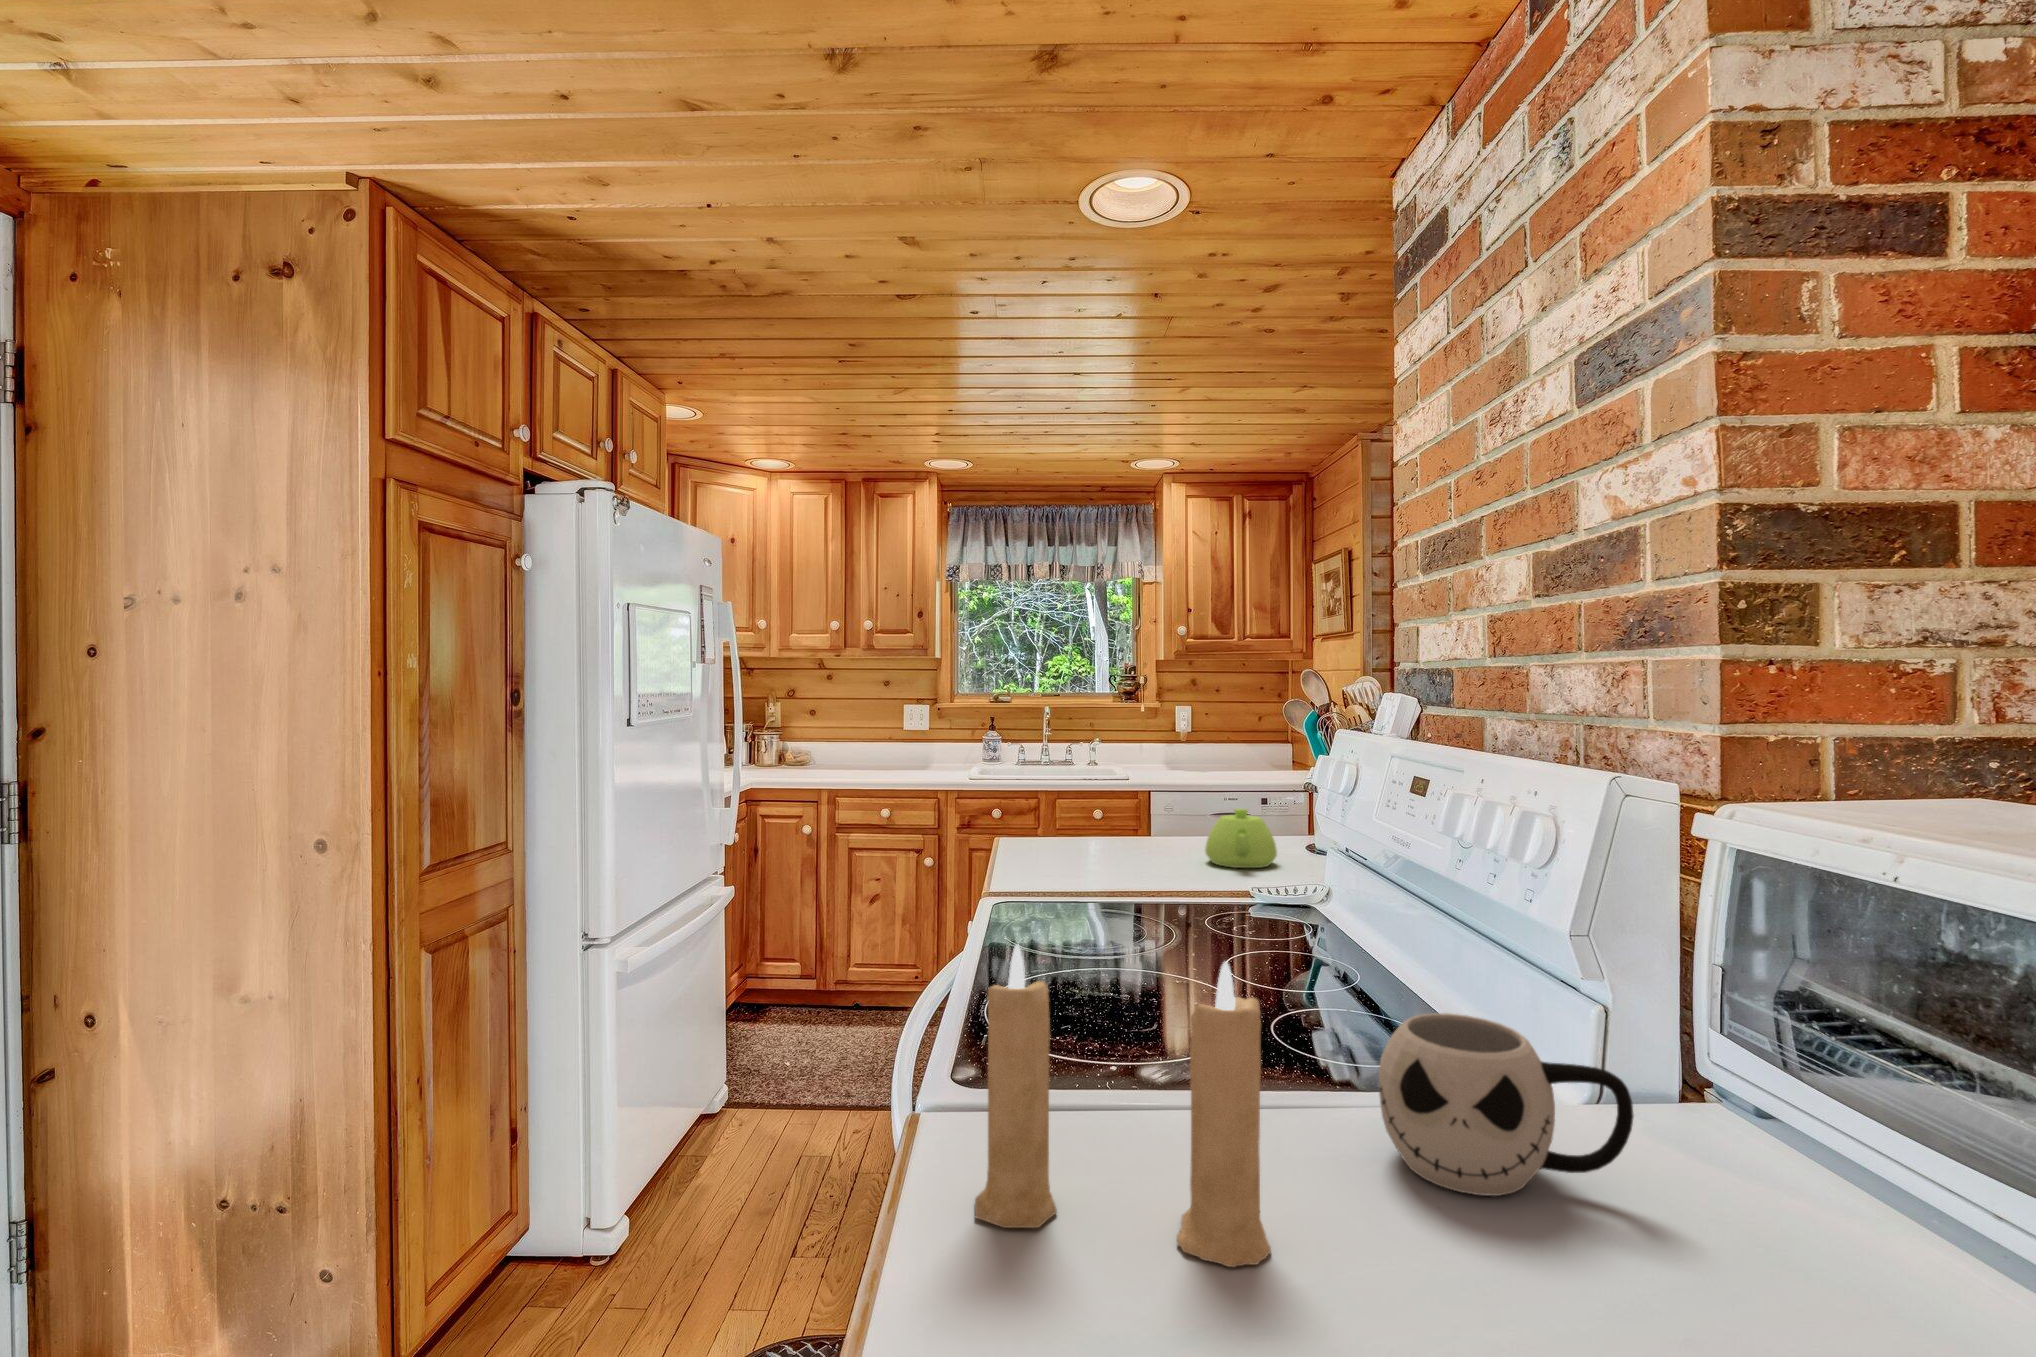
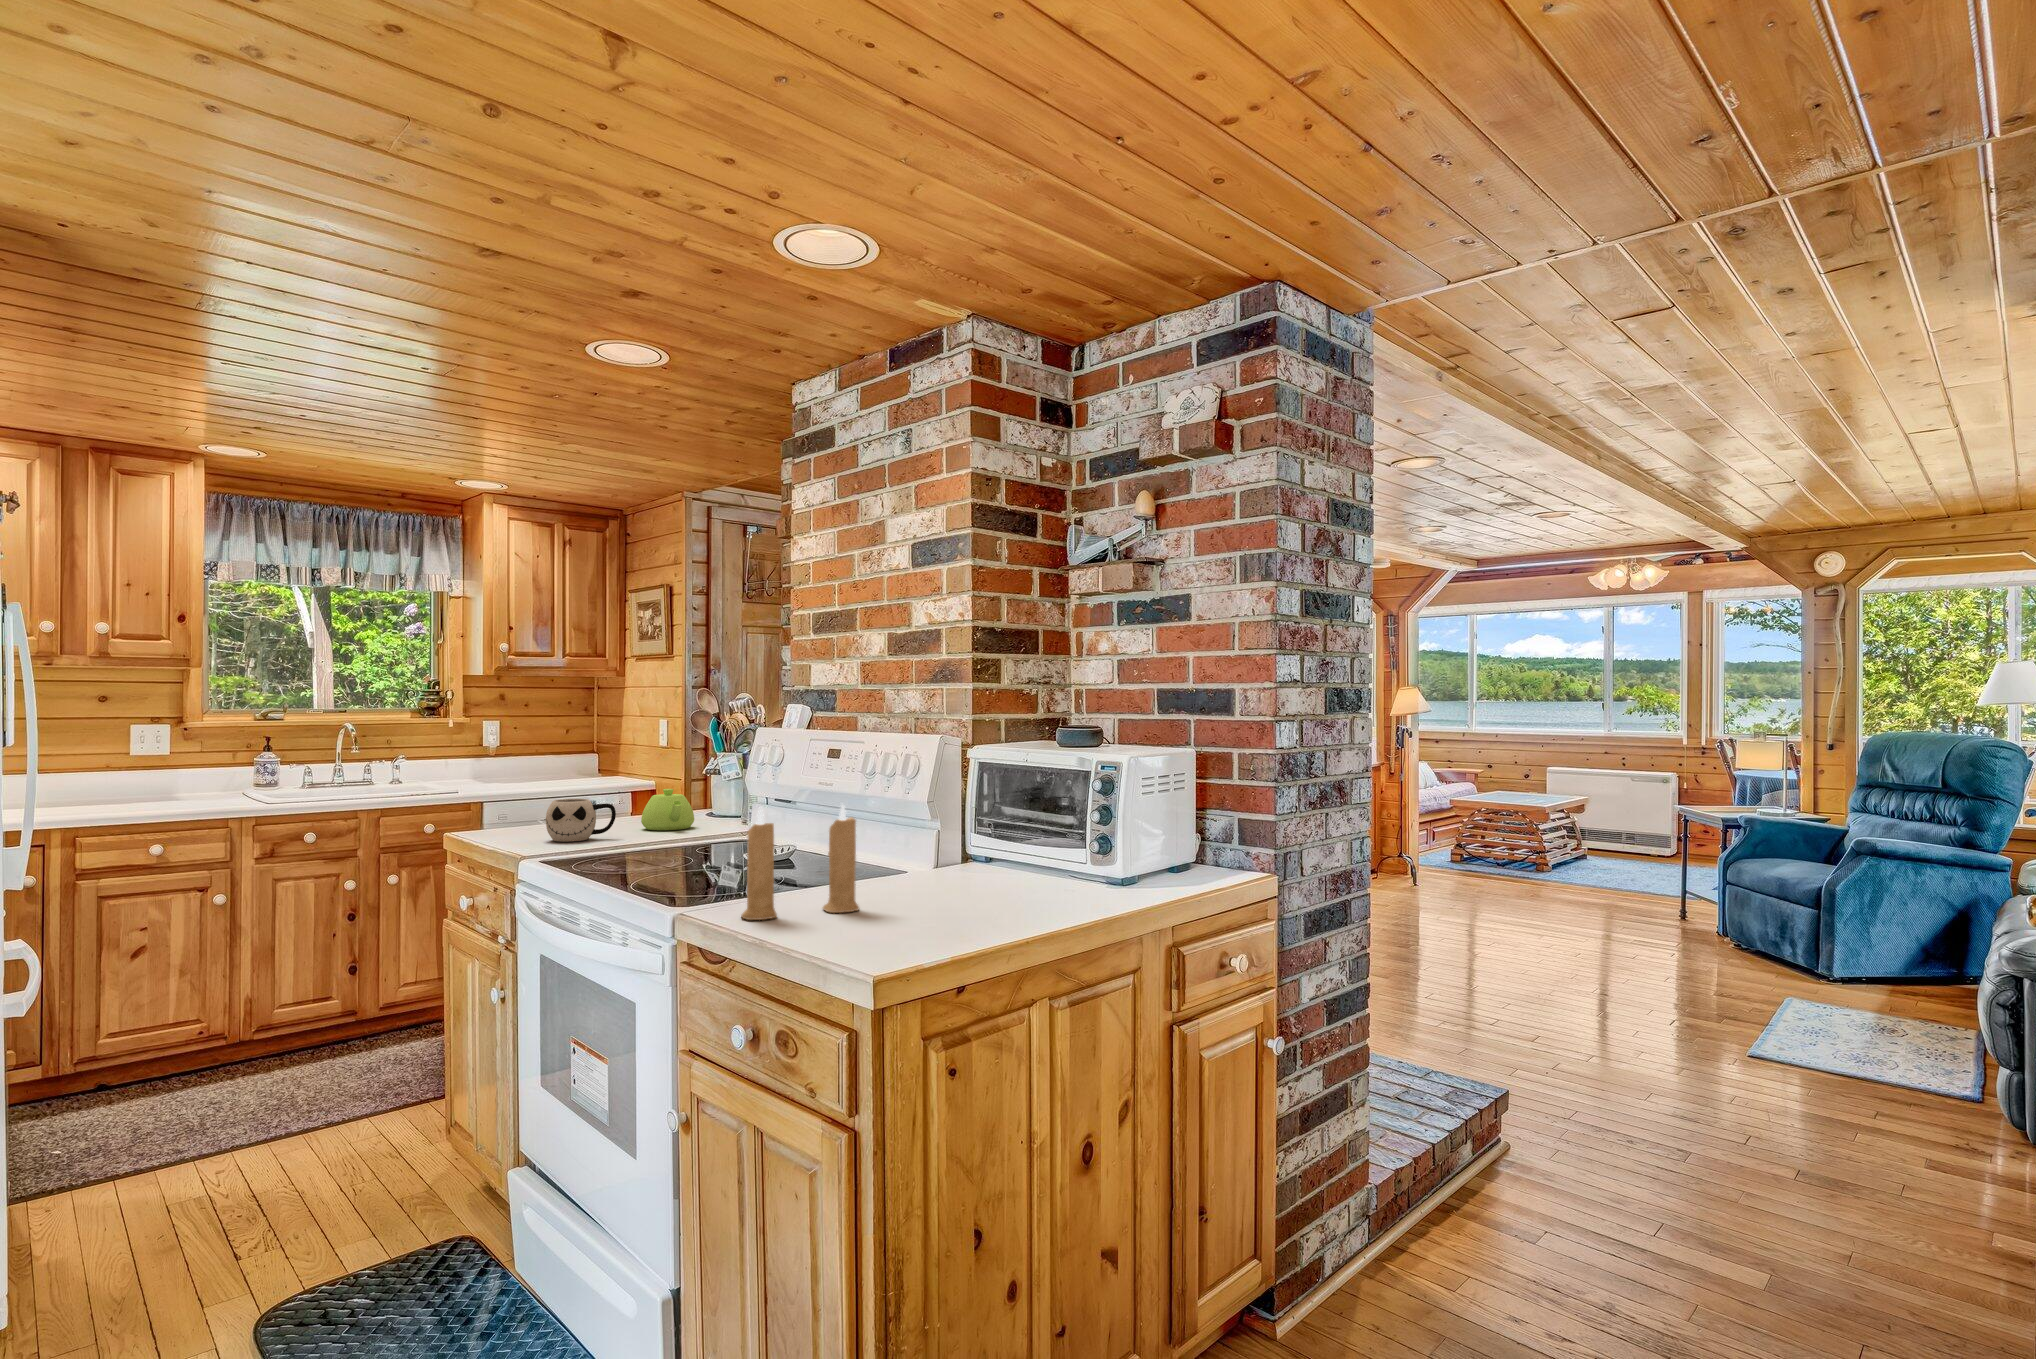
mug: present [1379,1013,1634,1196] -> present [546,799,616,842]

